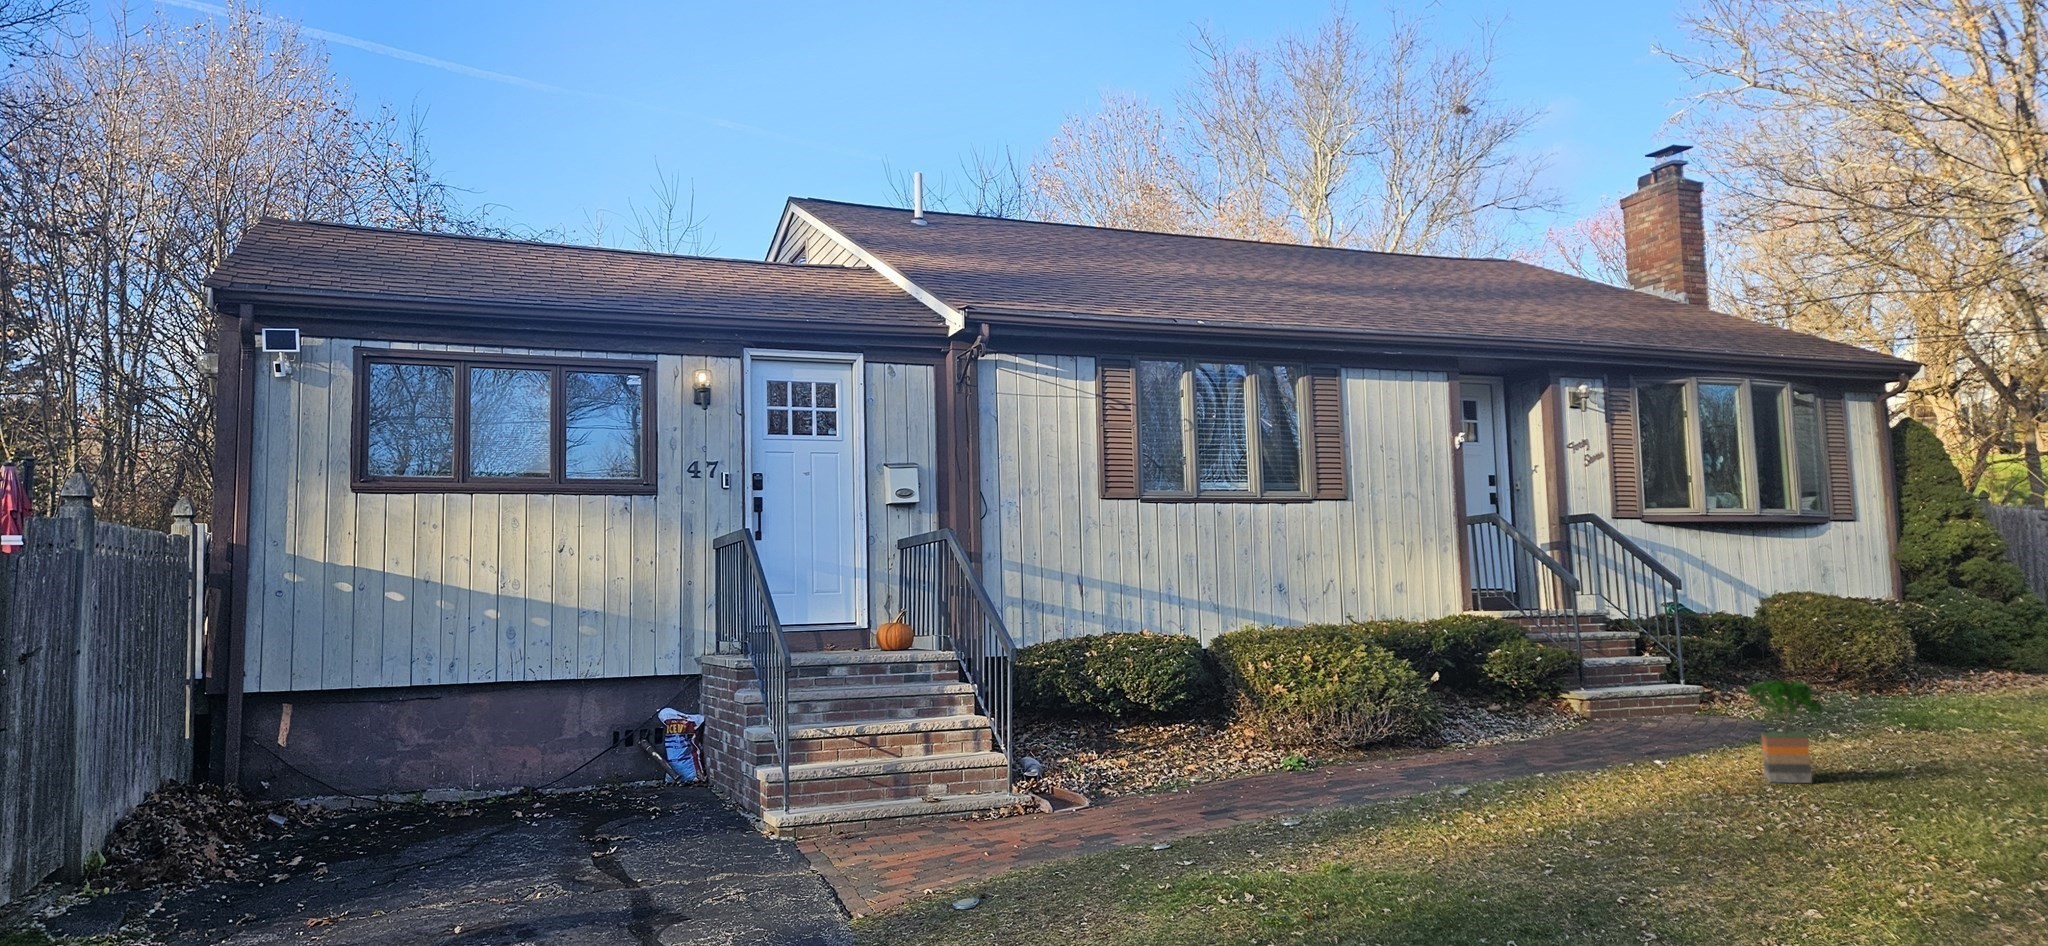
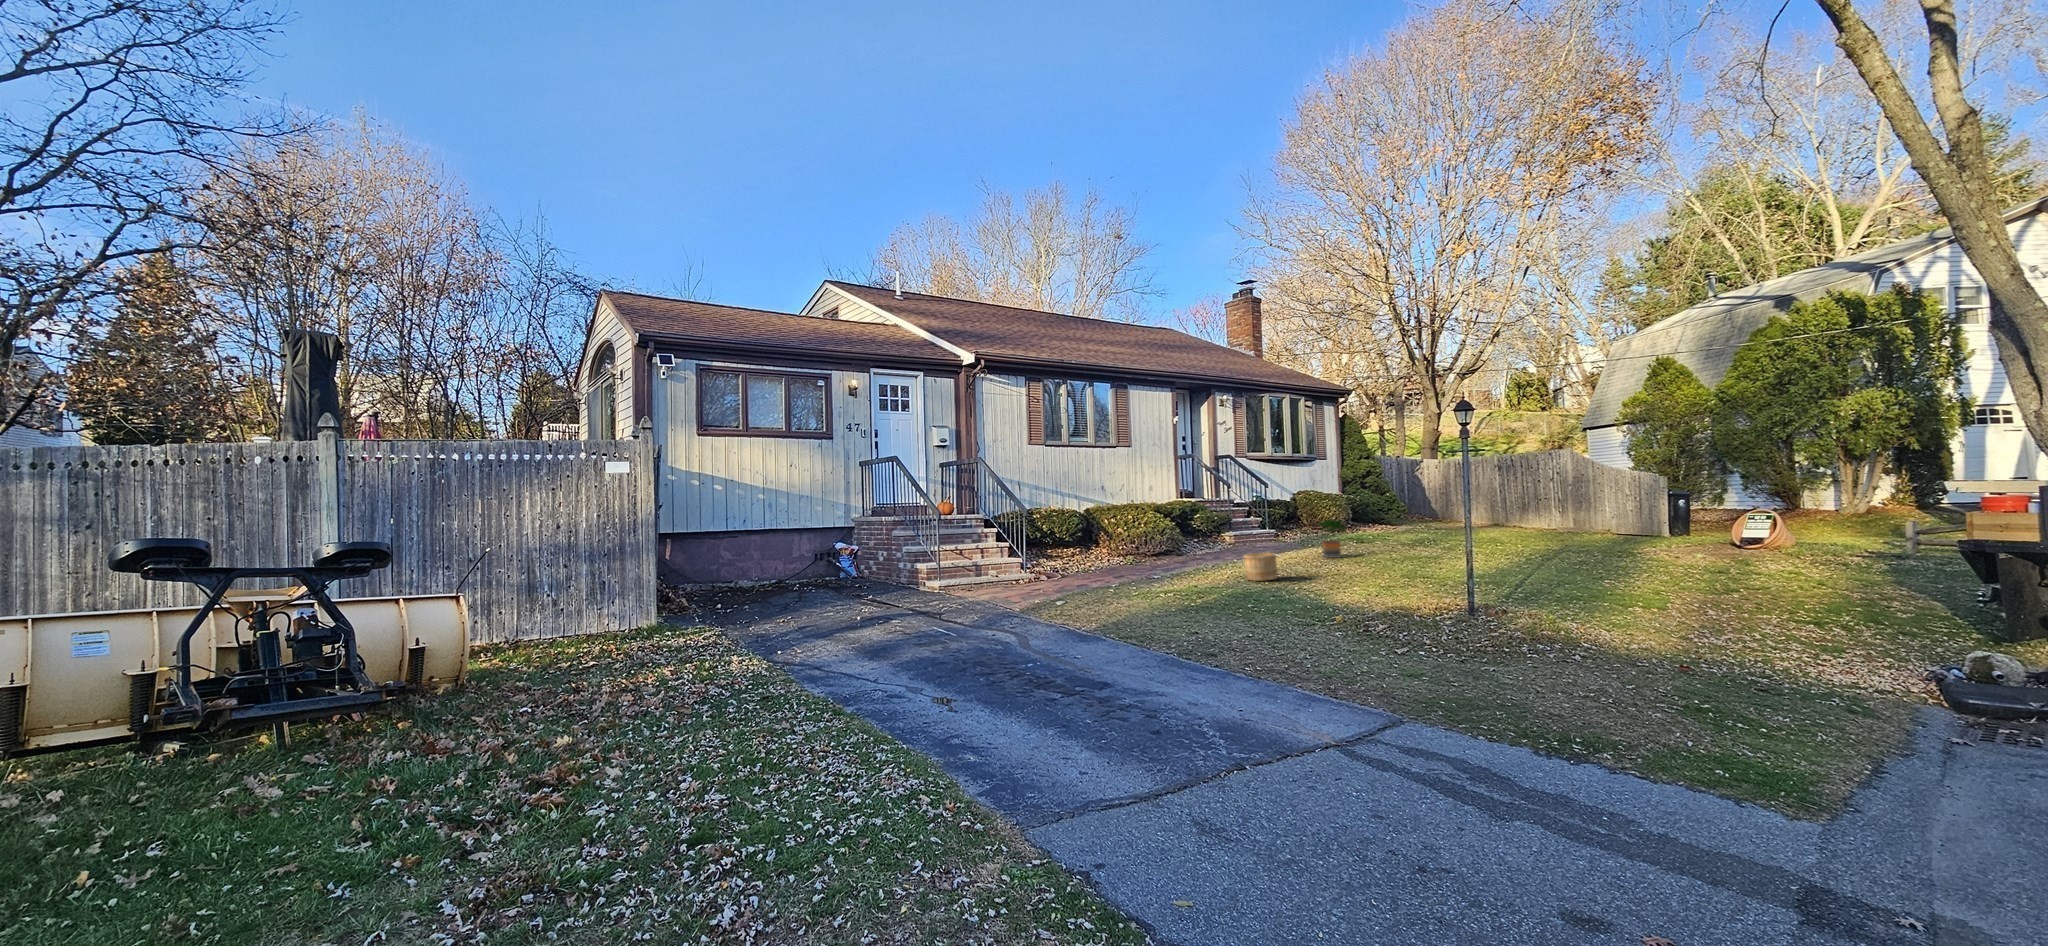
wooden bucket: none [1468,782,1565,866] -> present [1244,553,1277,581]

